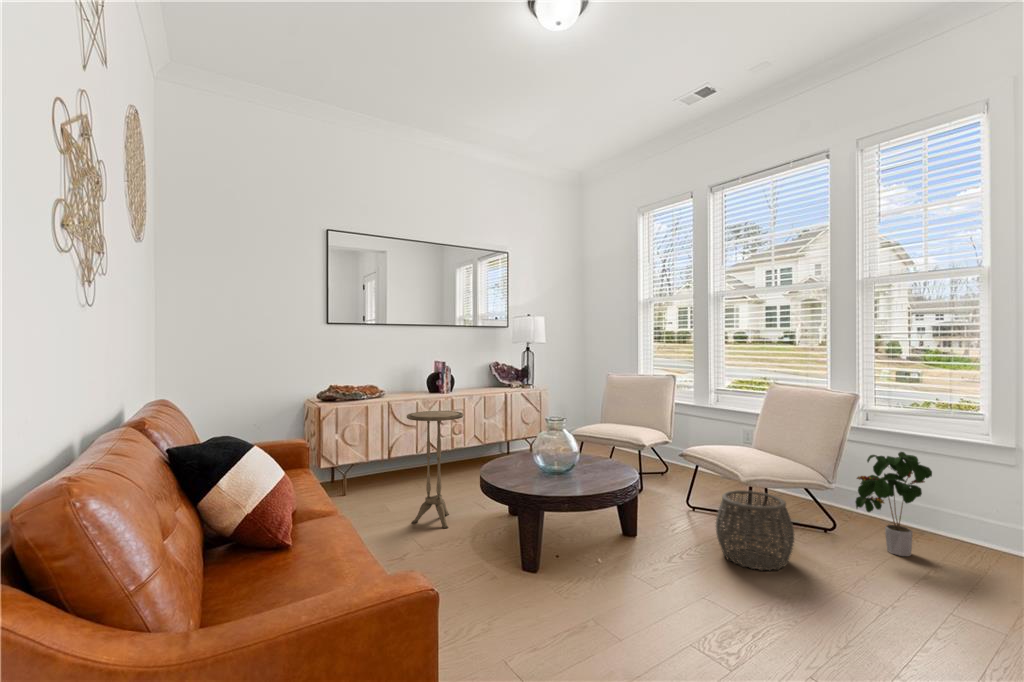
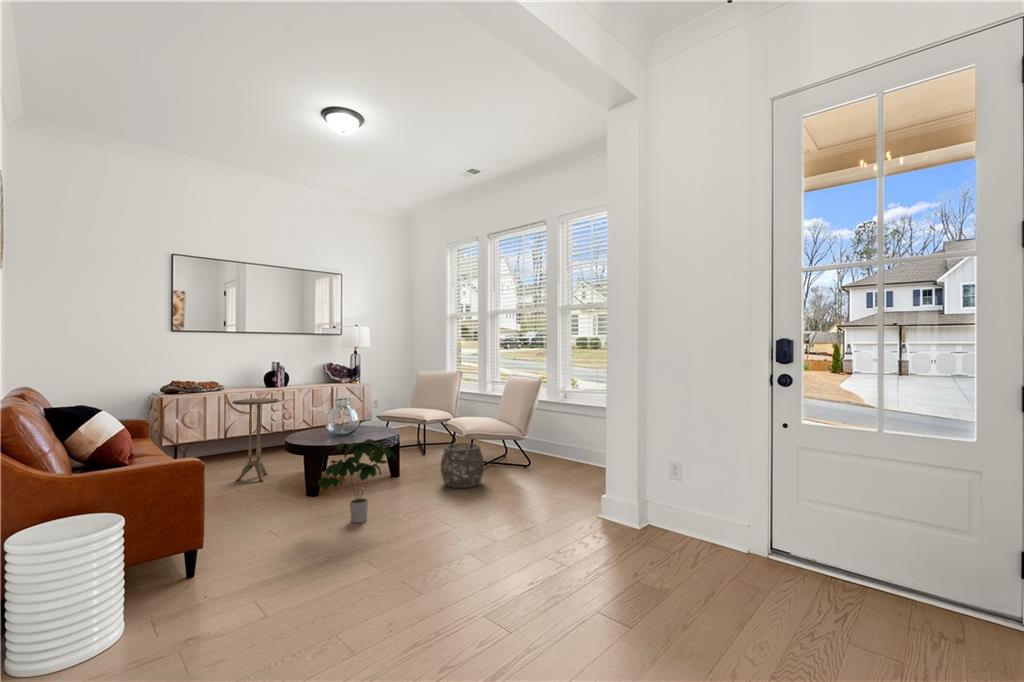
potted plant: present [855,452,932,556] -> present [318,439,395,523]

